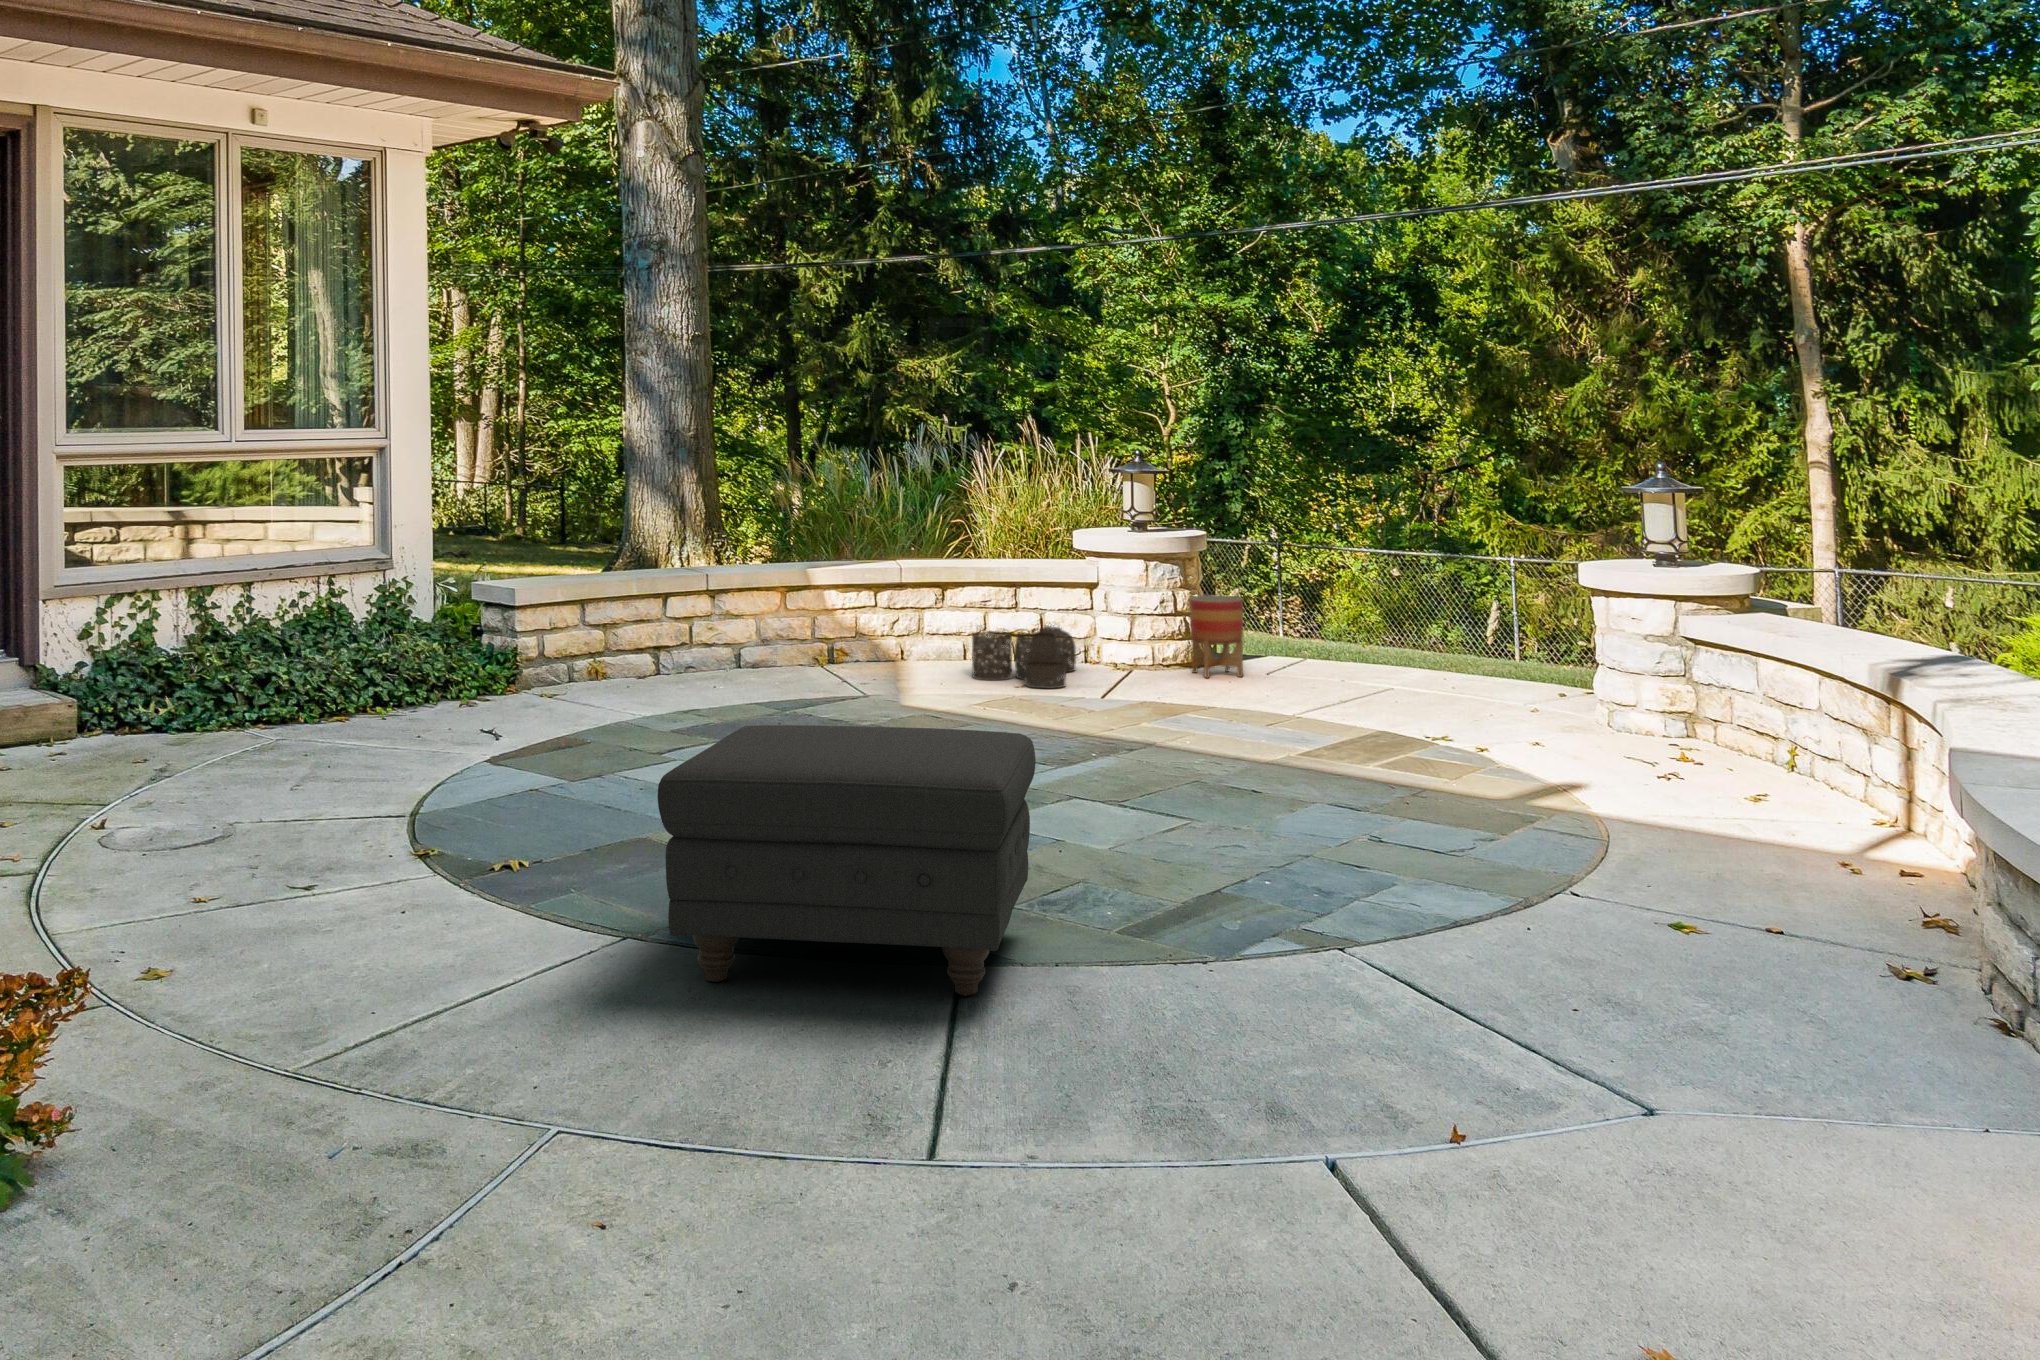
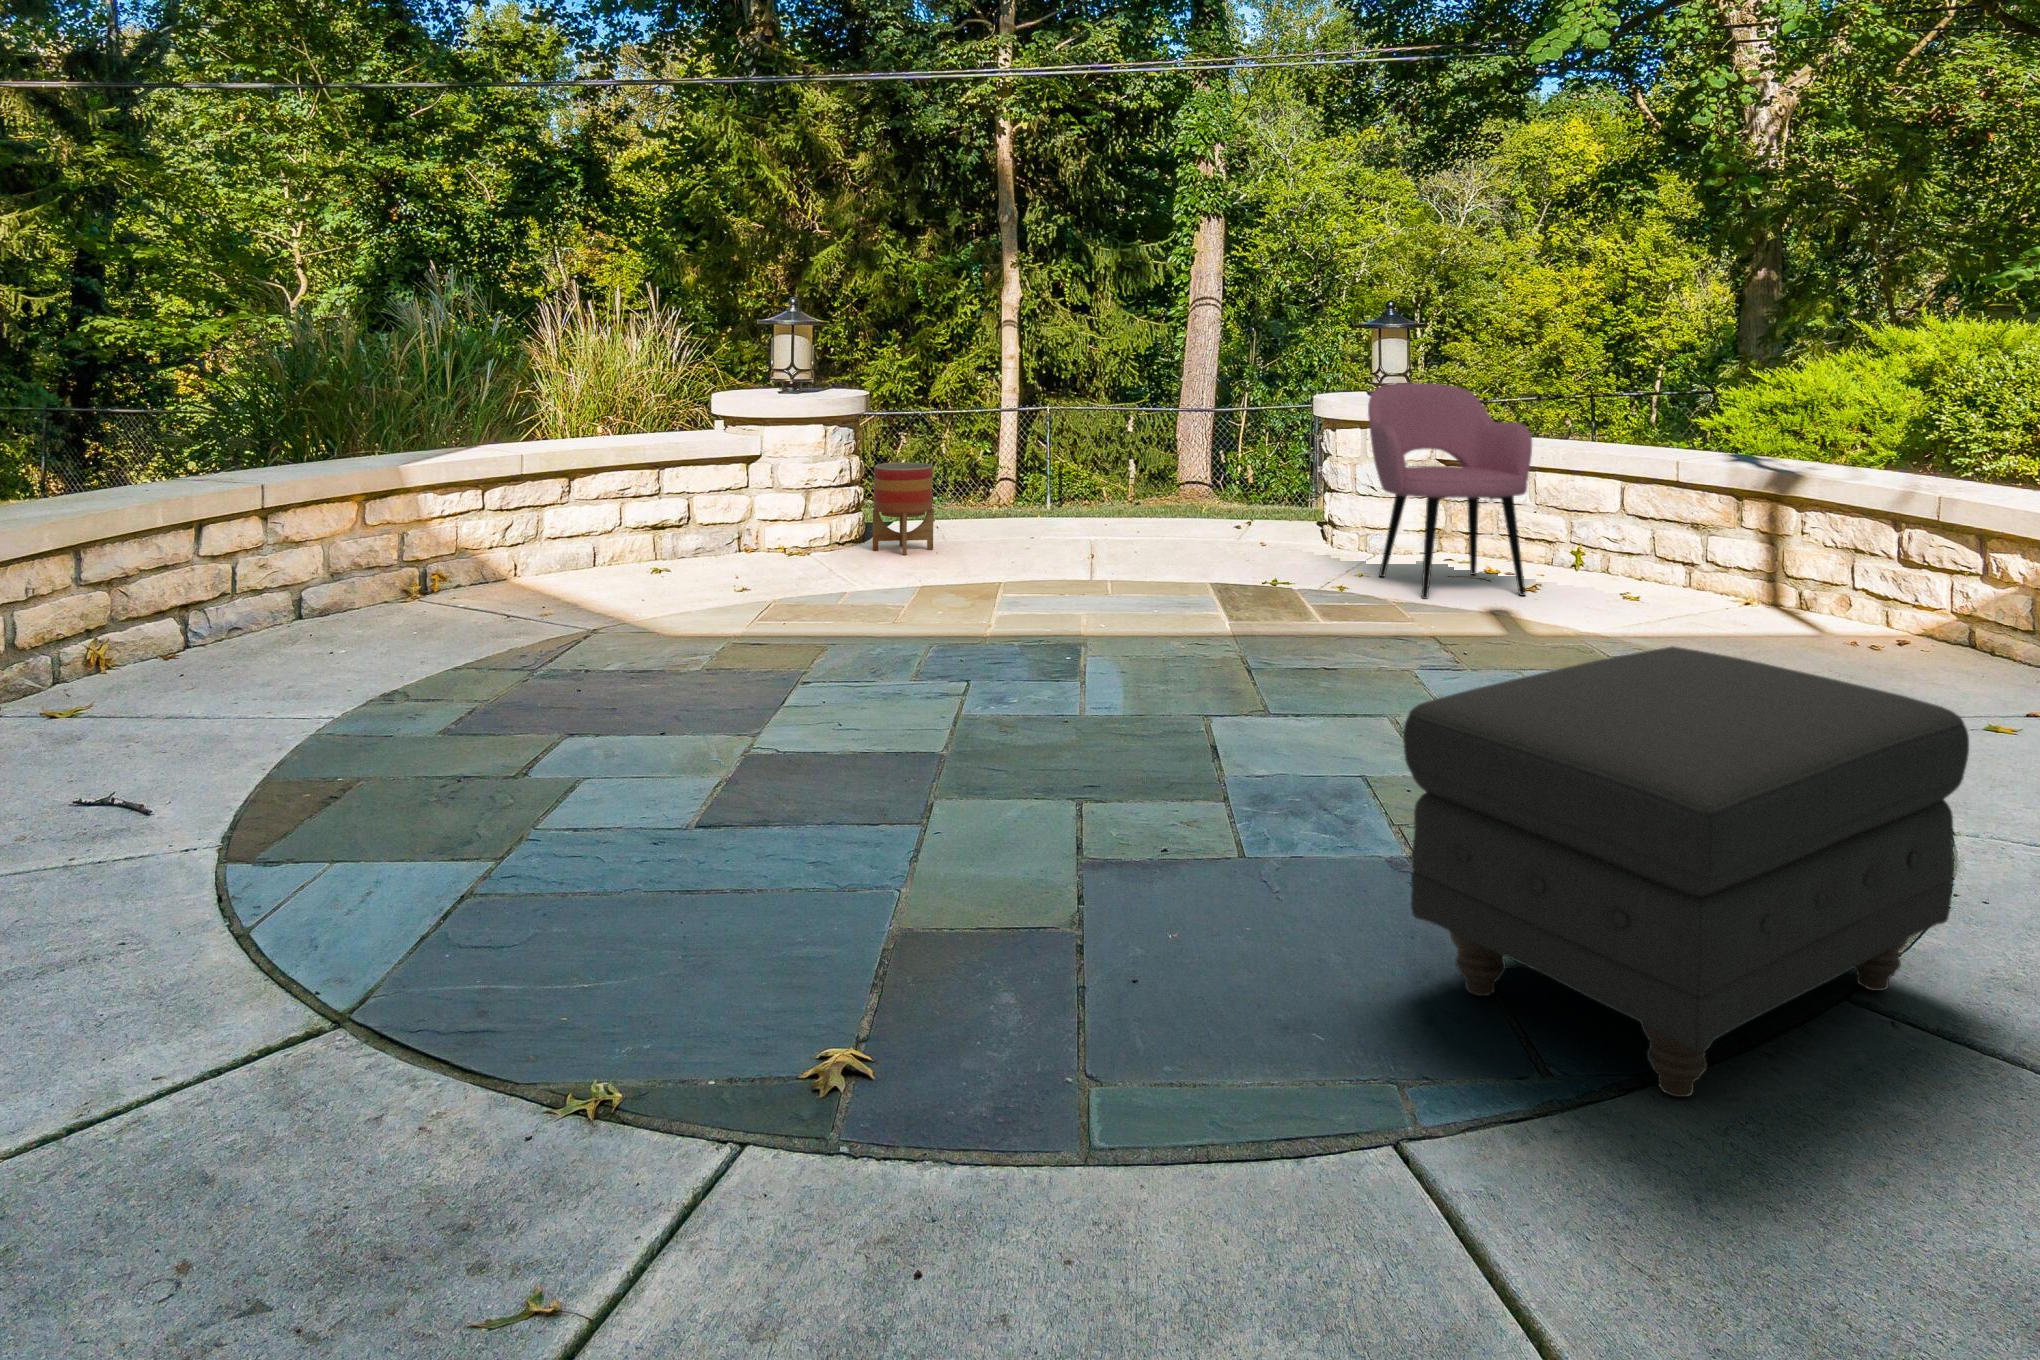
armchair: none [1546,537,1729,783] -> present [1368,383,1532,599]
woven basket: present [972,625,1076,688] -> none [656,509,799,590]

